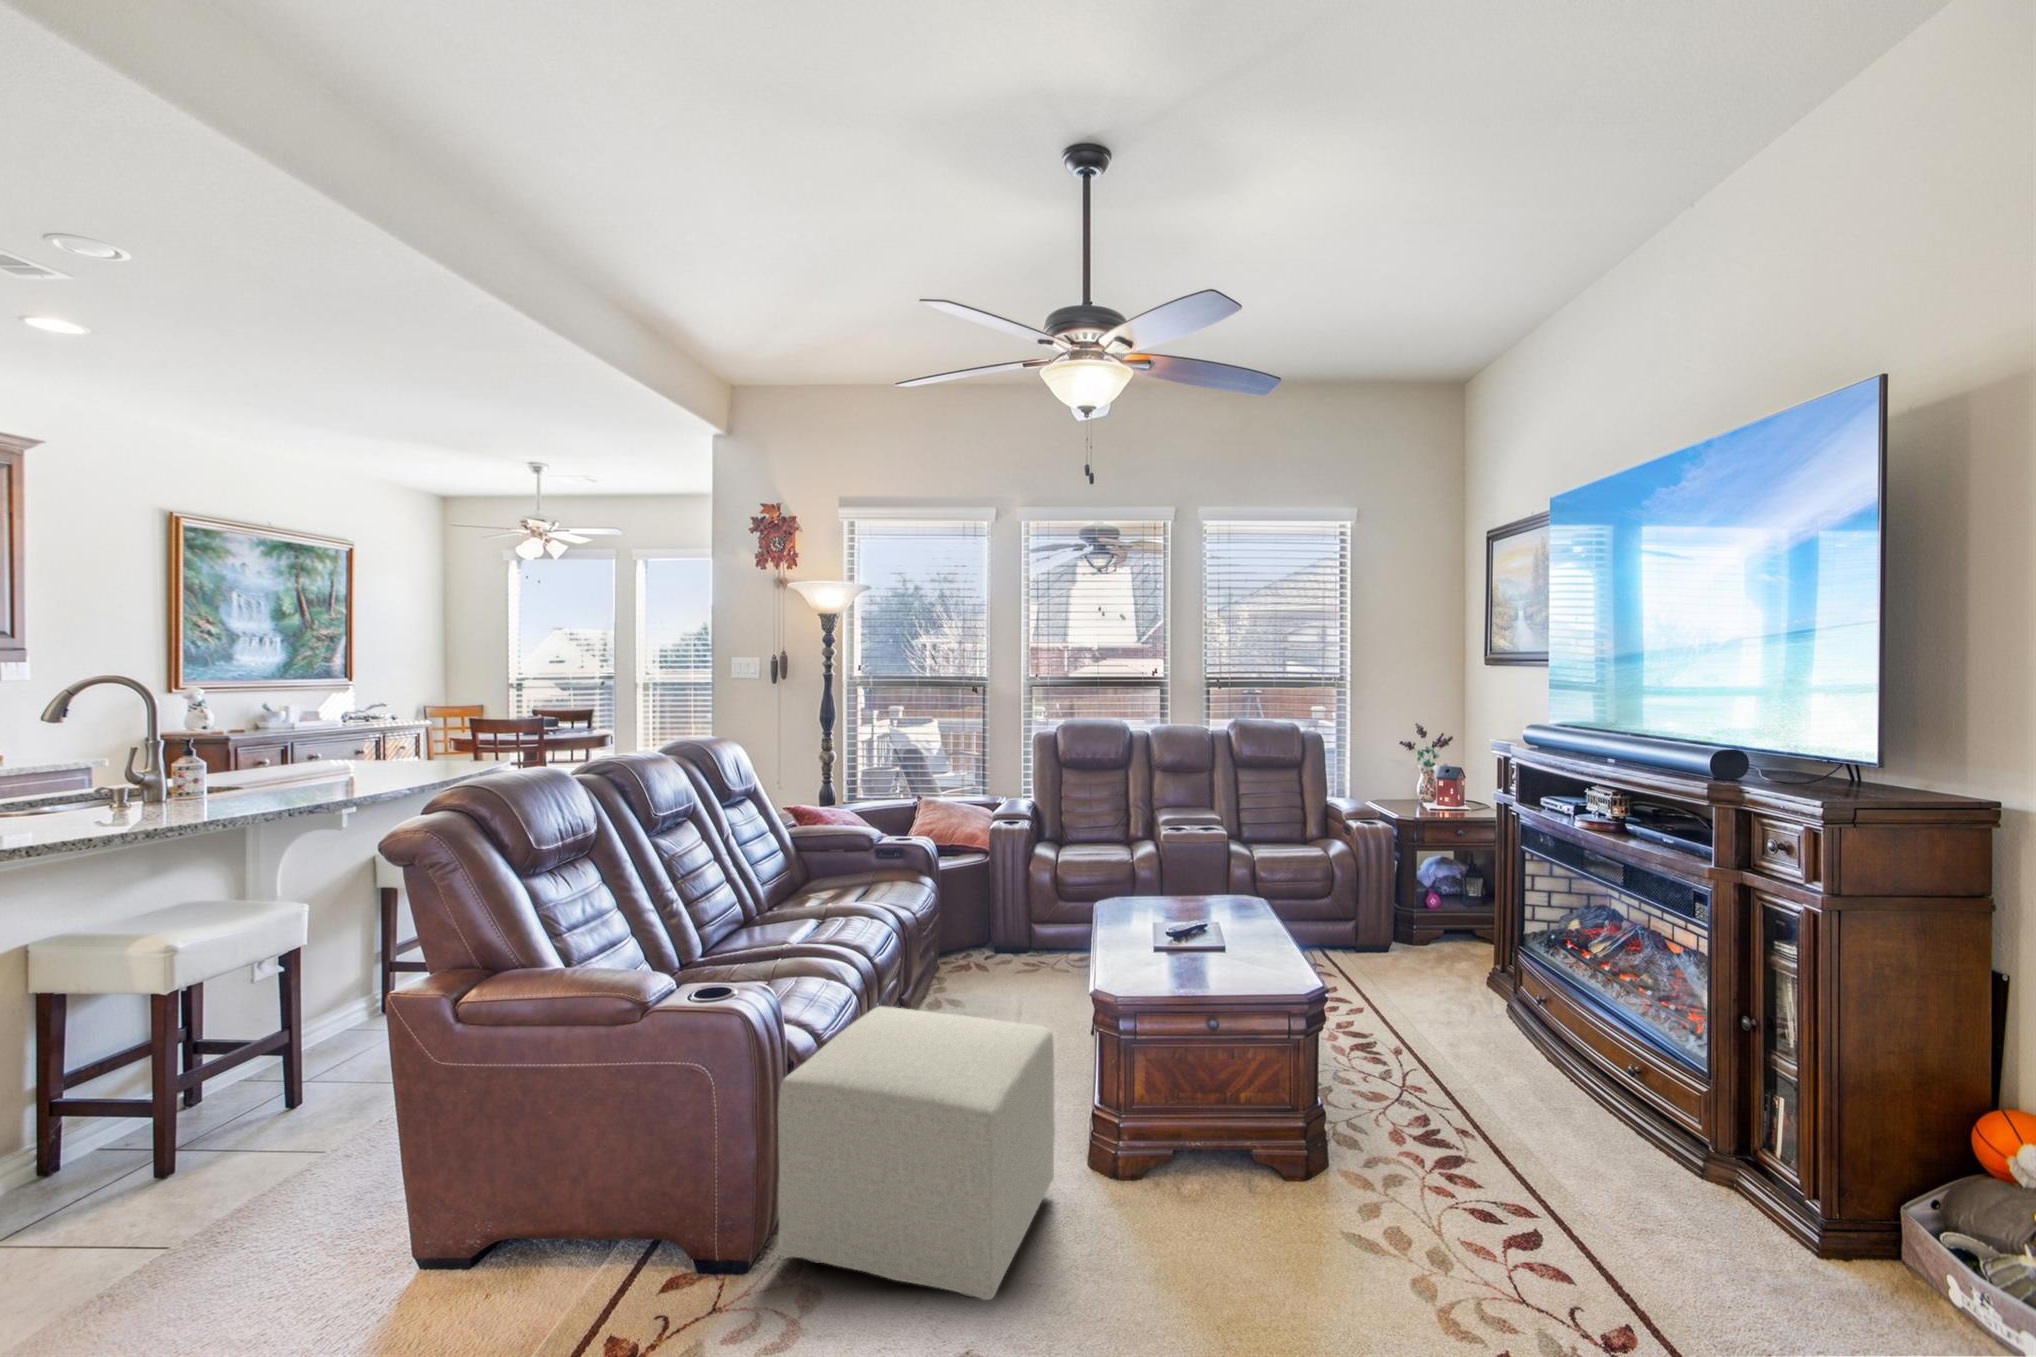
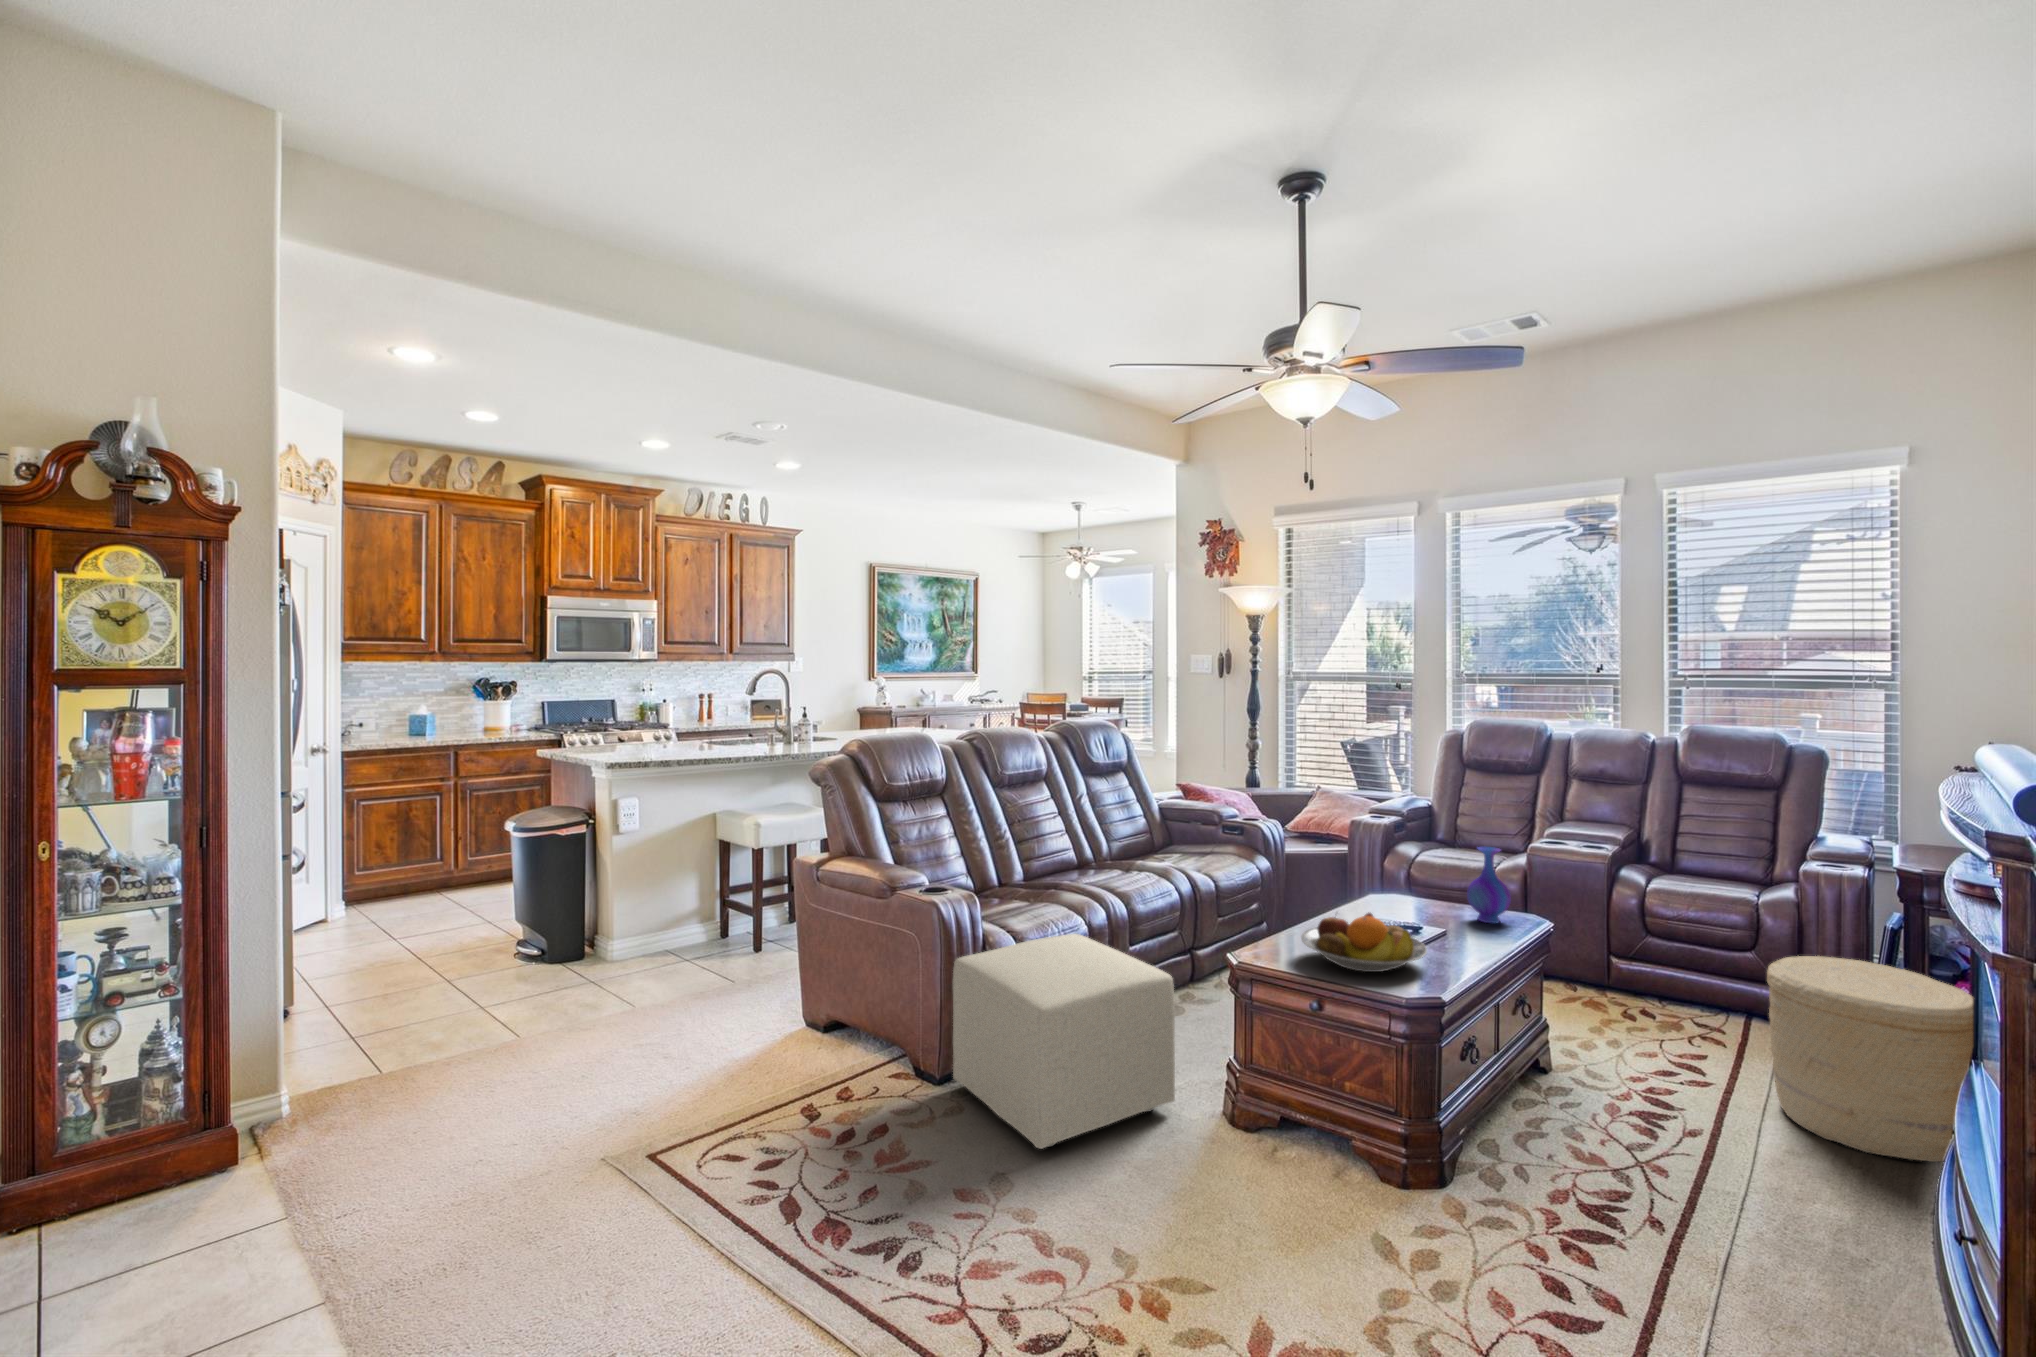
vase: none [1194,836,1232,908] -> present [1467,847,1511,923]
woven basket: none [1389,891,1519,1034] -> present [1767,956,1973,1162]
fruit bowl: none [1144,915,1267,976] -> present [1301,912,1427,972]

